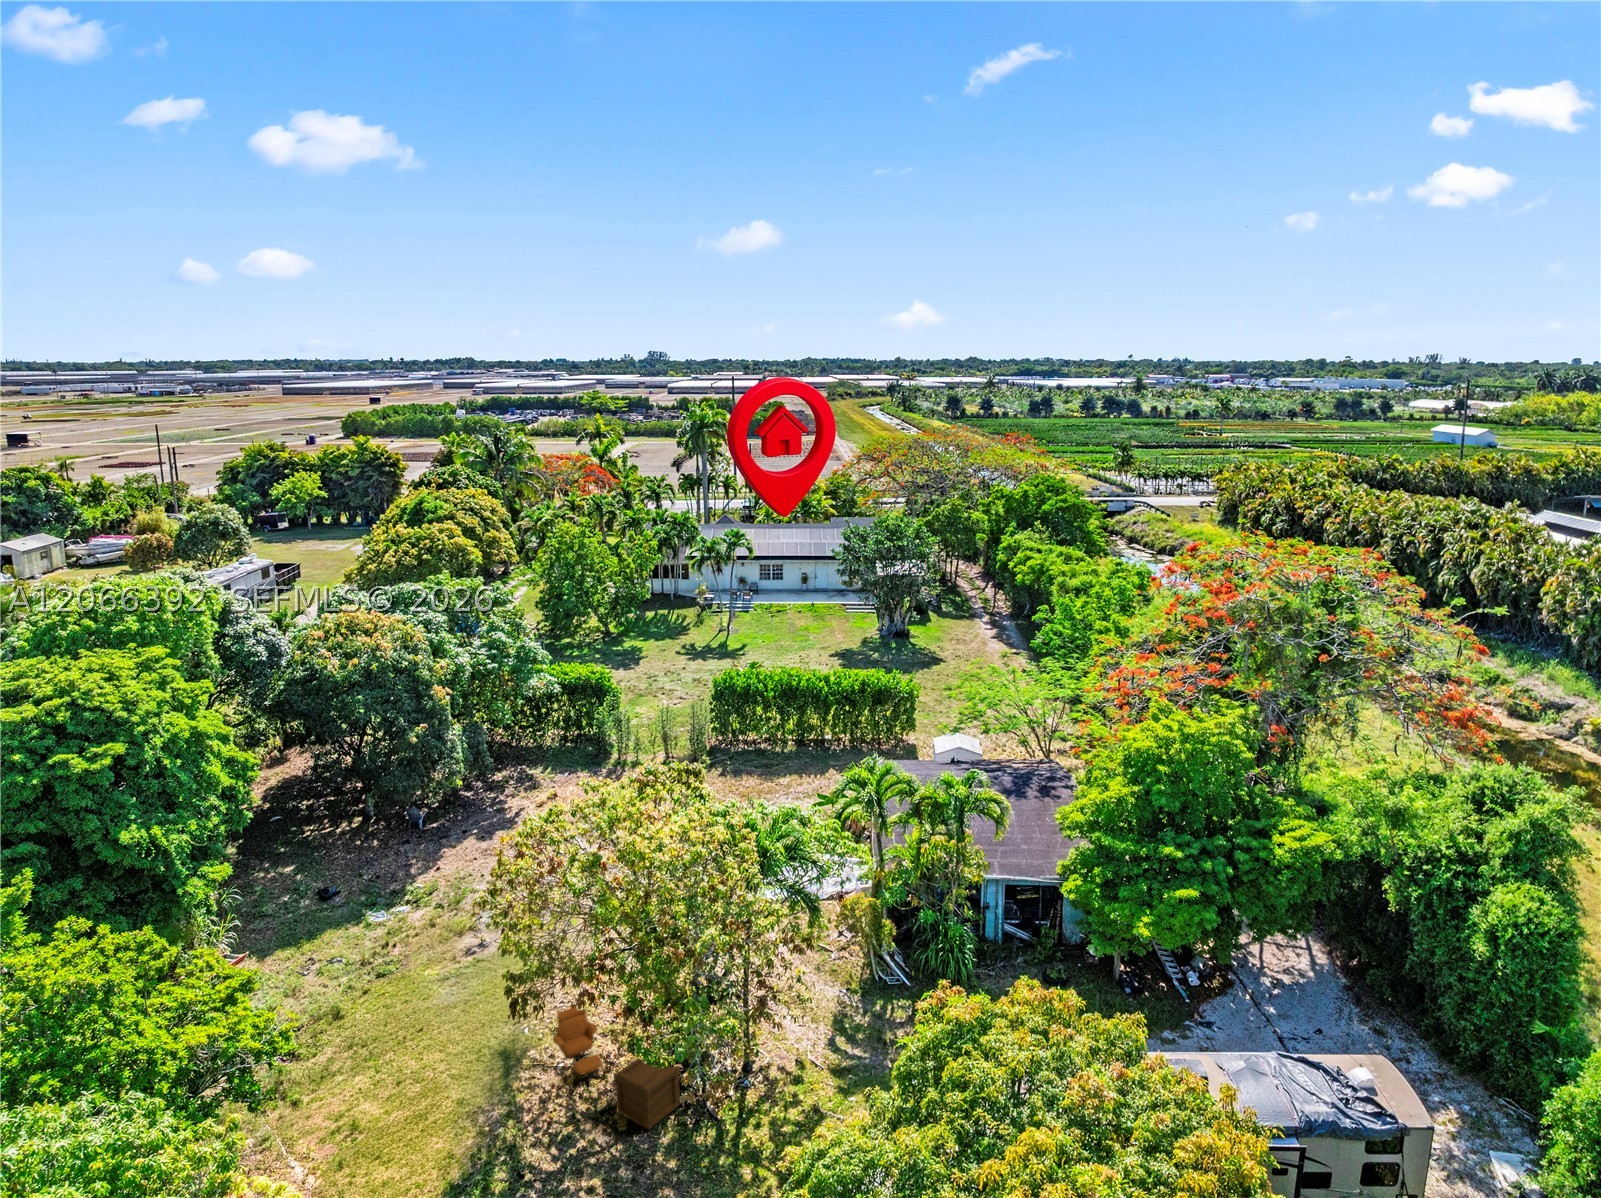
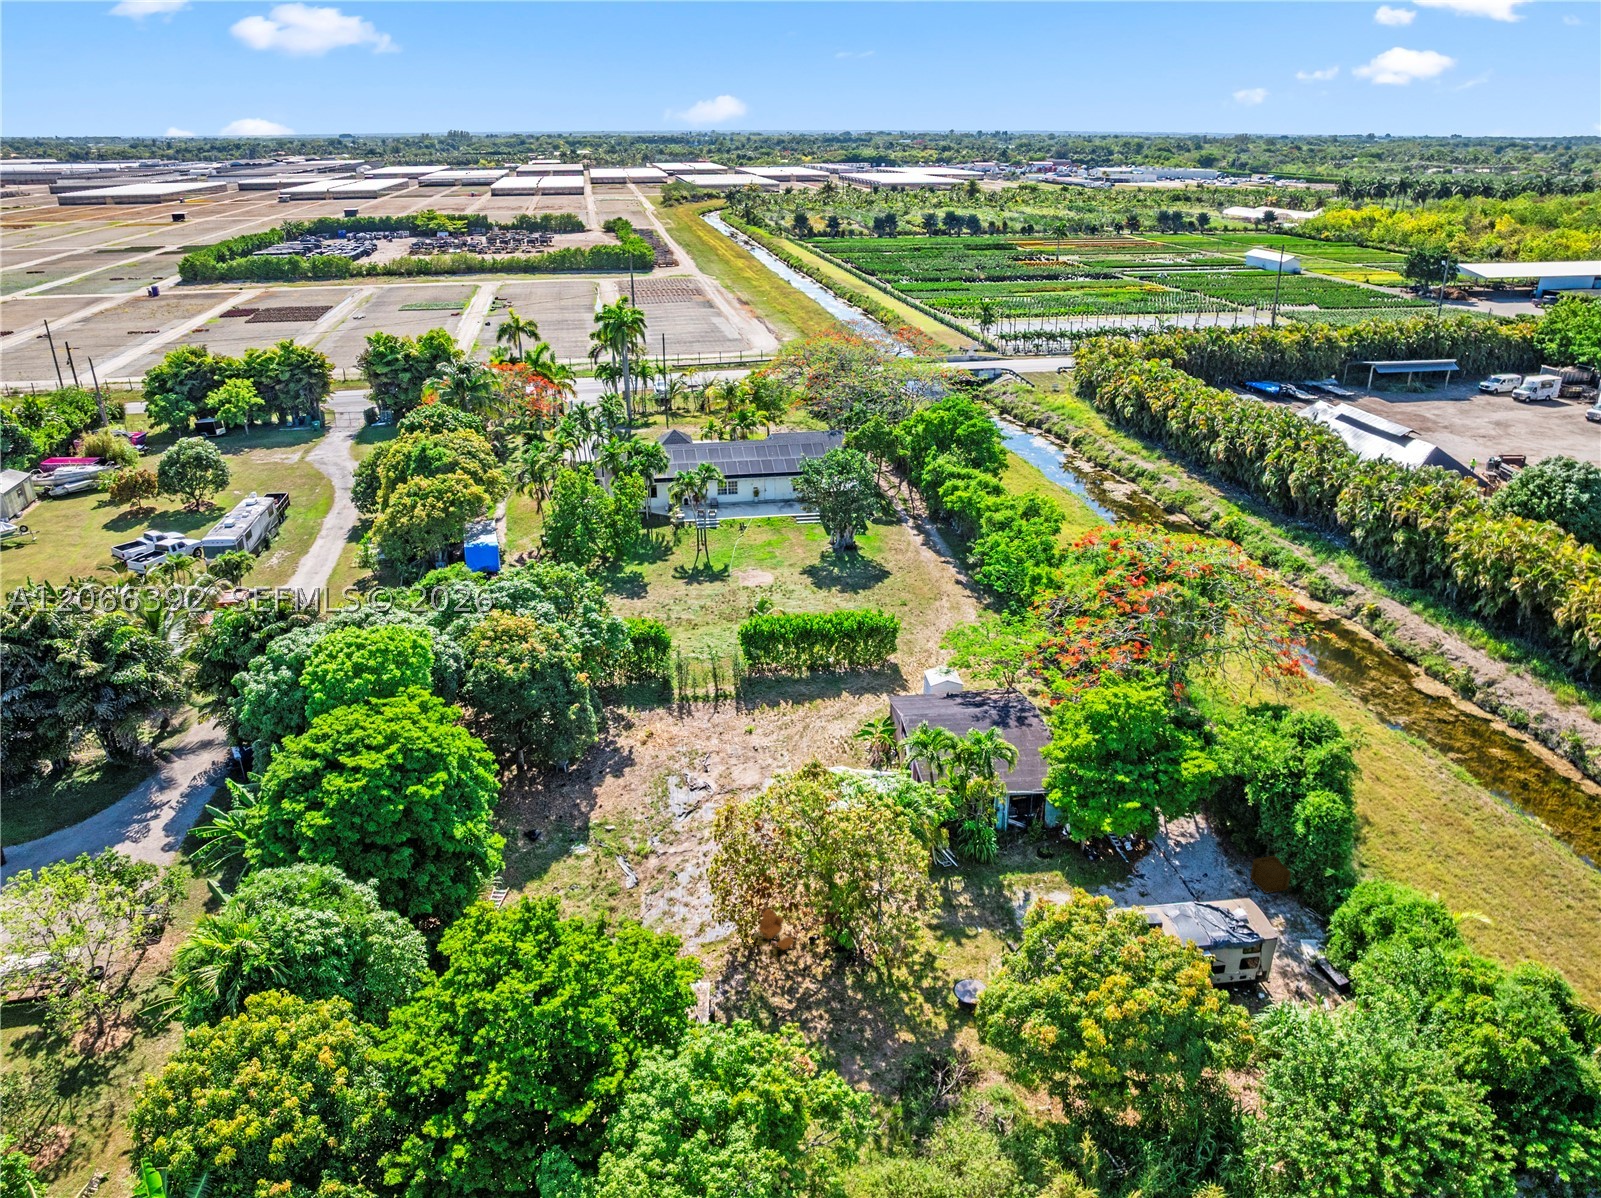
wooden crate: present [615,1058,680,1130] -> present [1250,856,1291,893]

